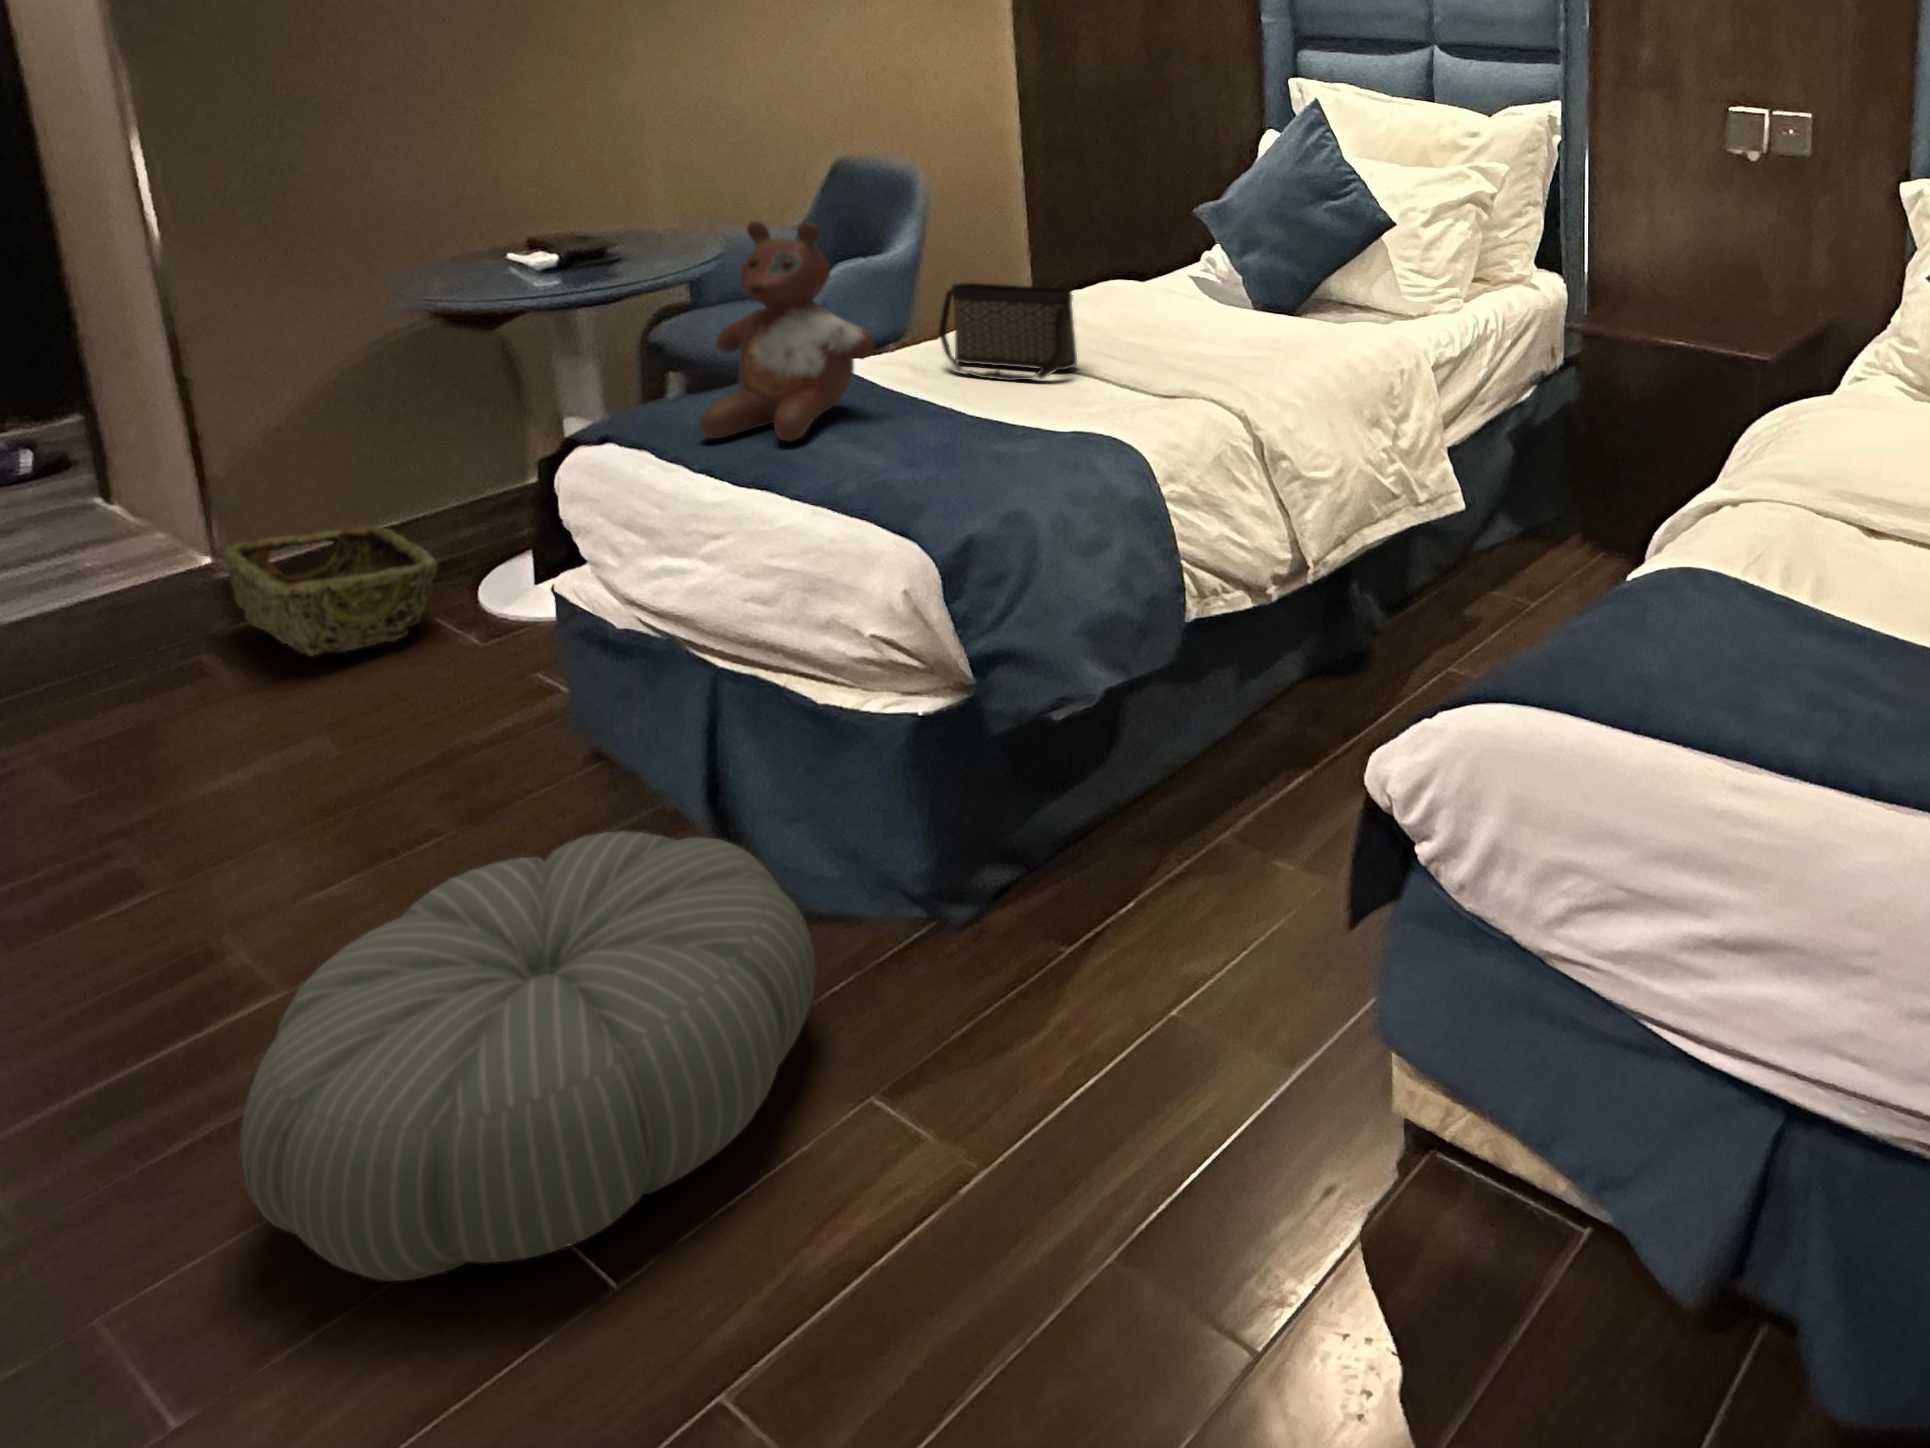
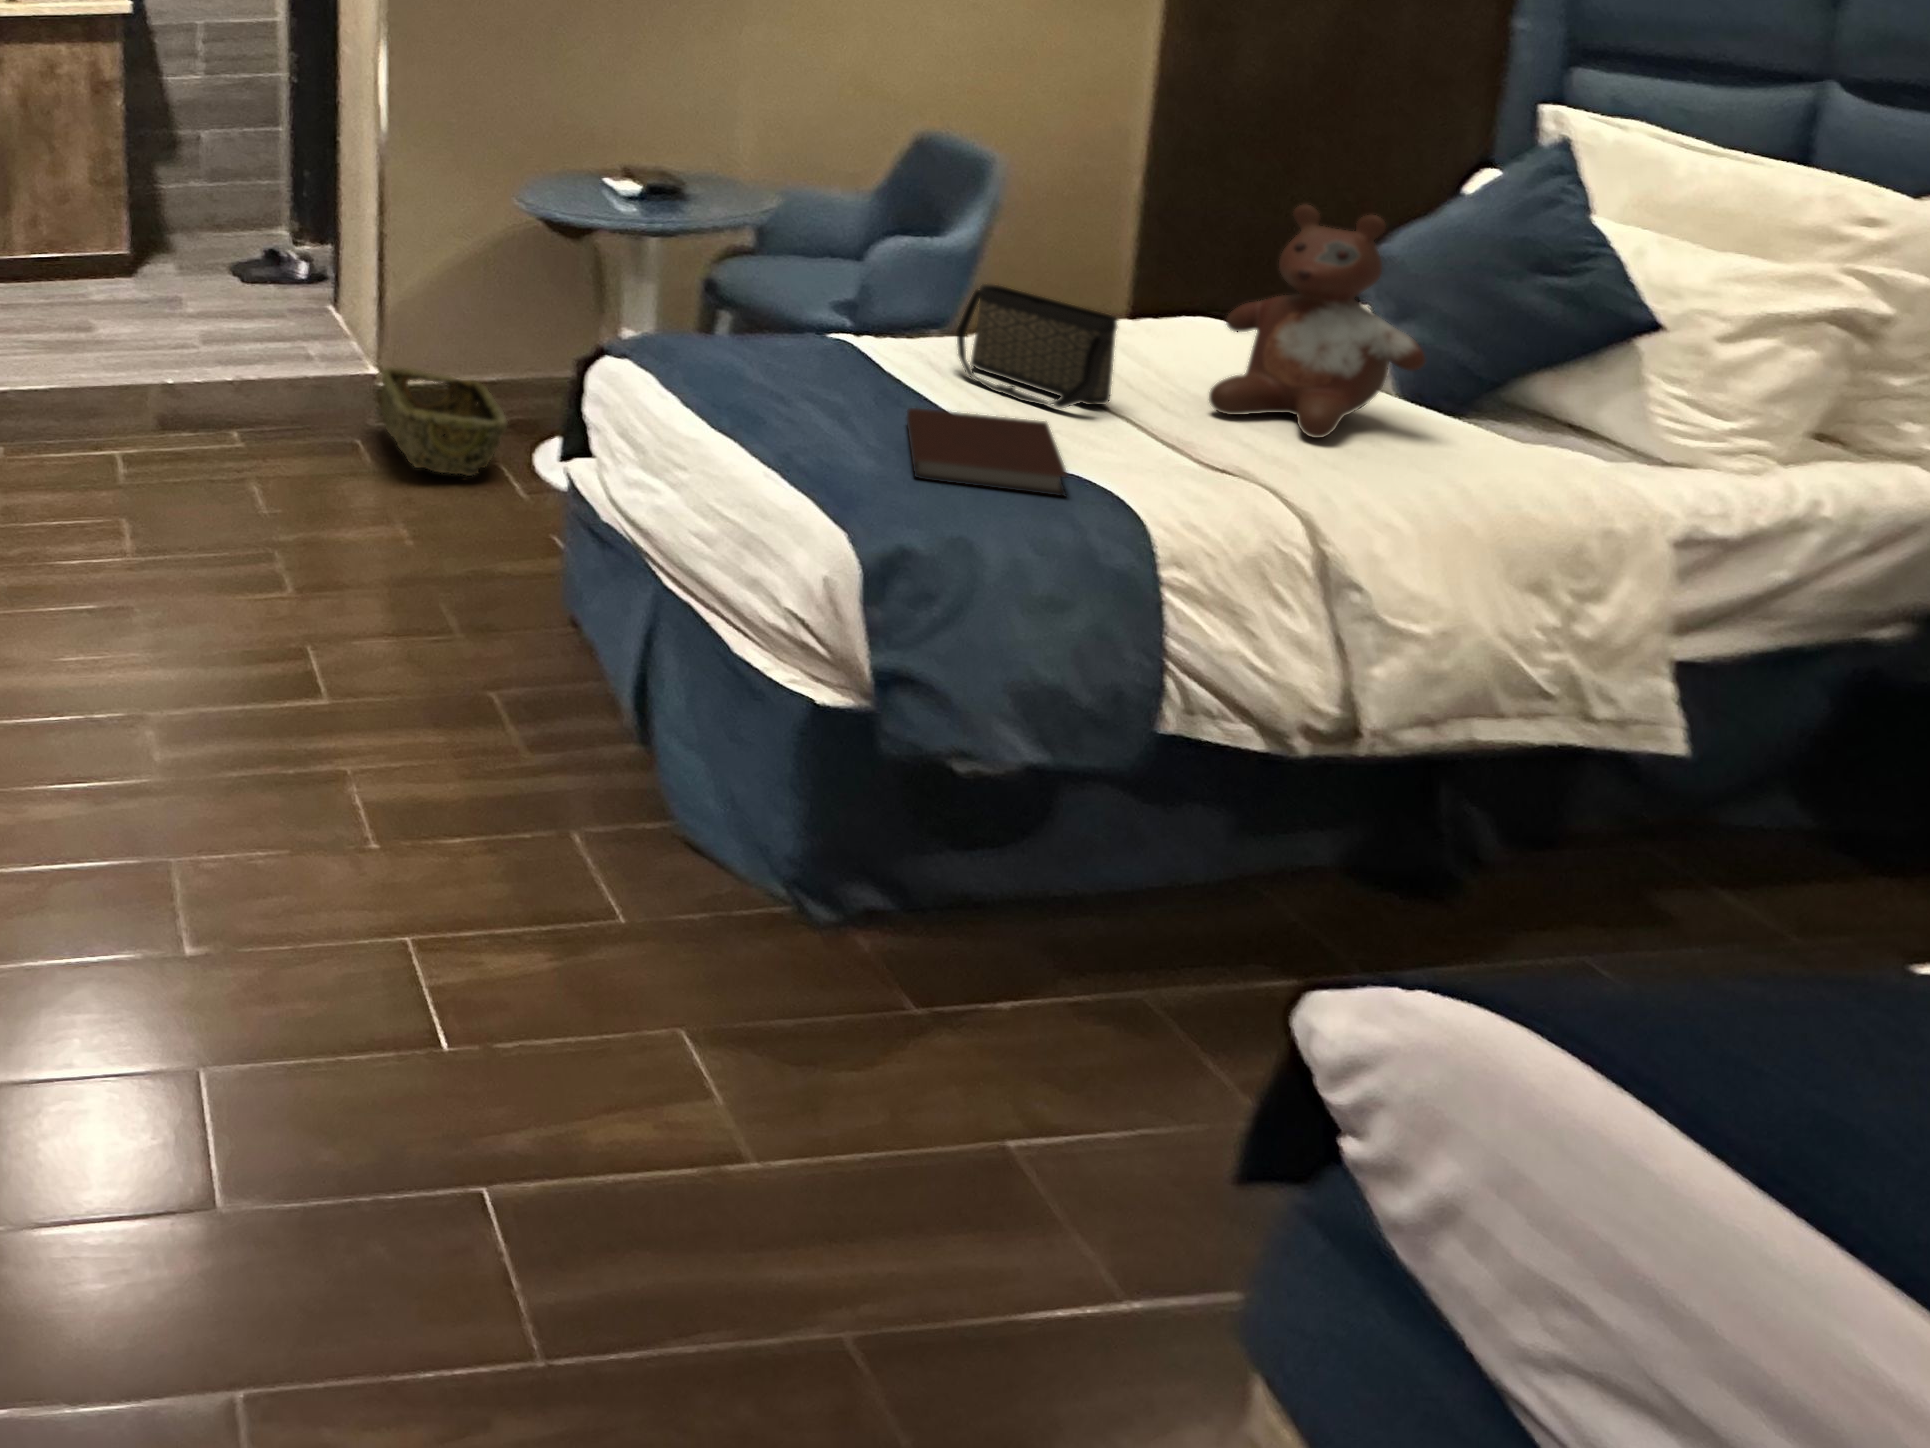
stuffed bear: present [699,221,874,442] -> present [1209,205,1425,438]
notebook: none [921,392,1079,472] -> present [906,408,1068,496]
pouf: present [240,831,815,1281] -> none [270,672,678,997]

